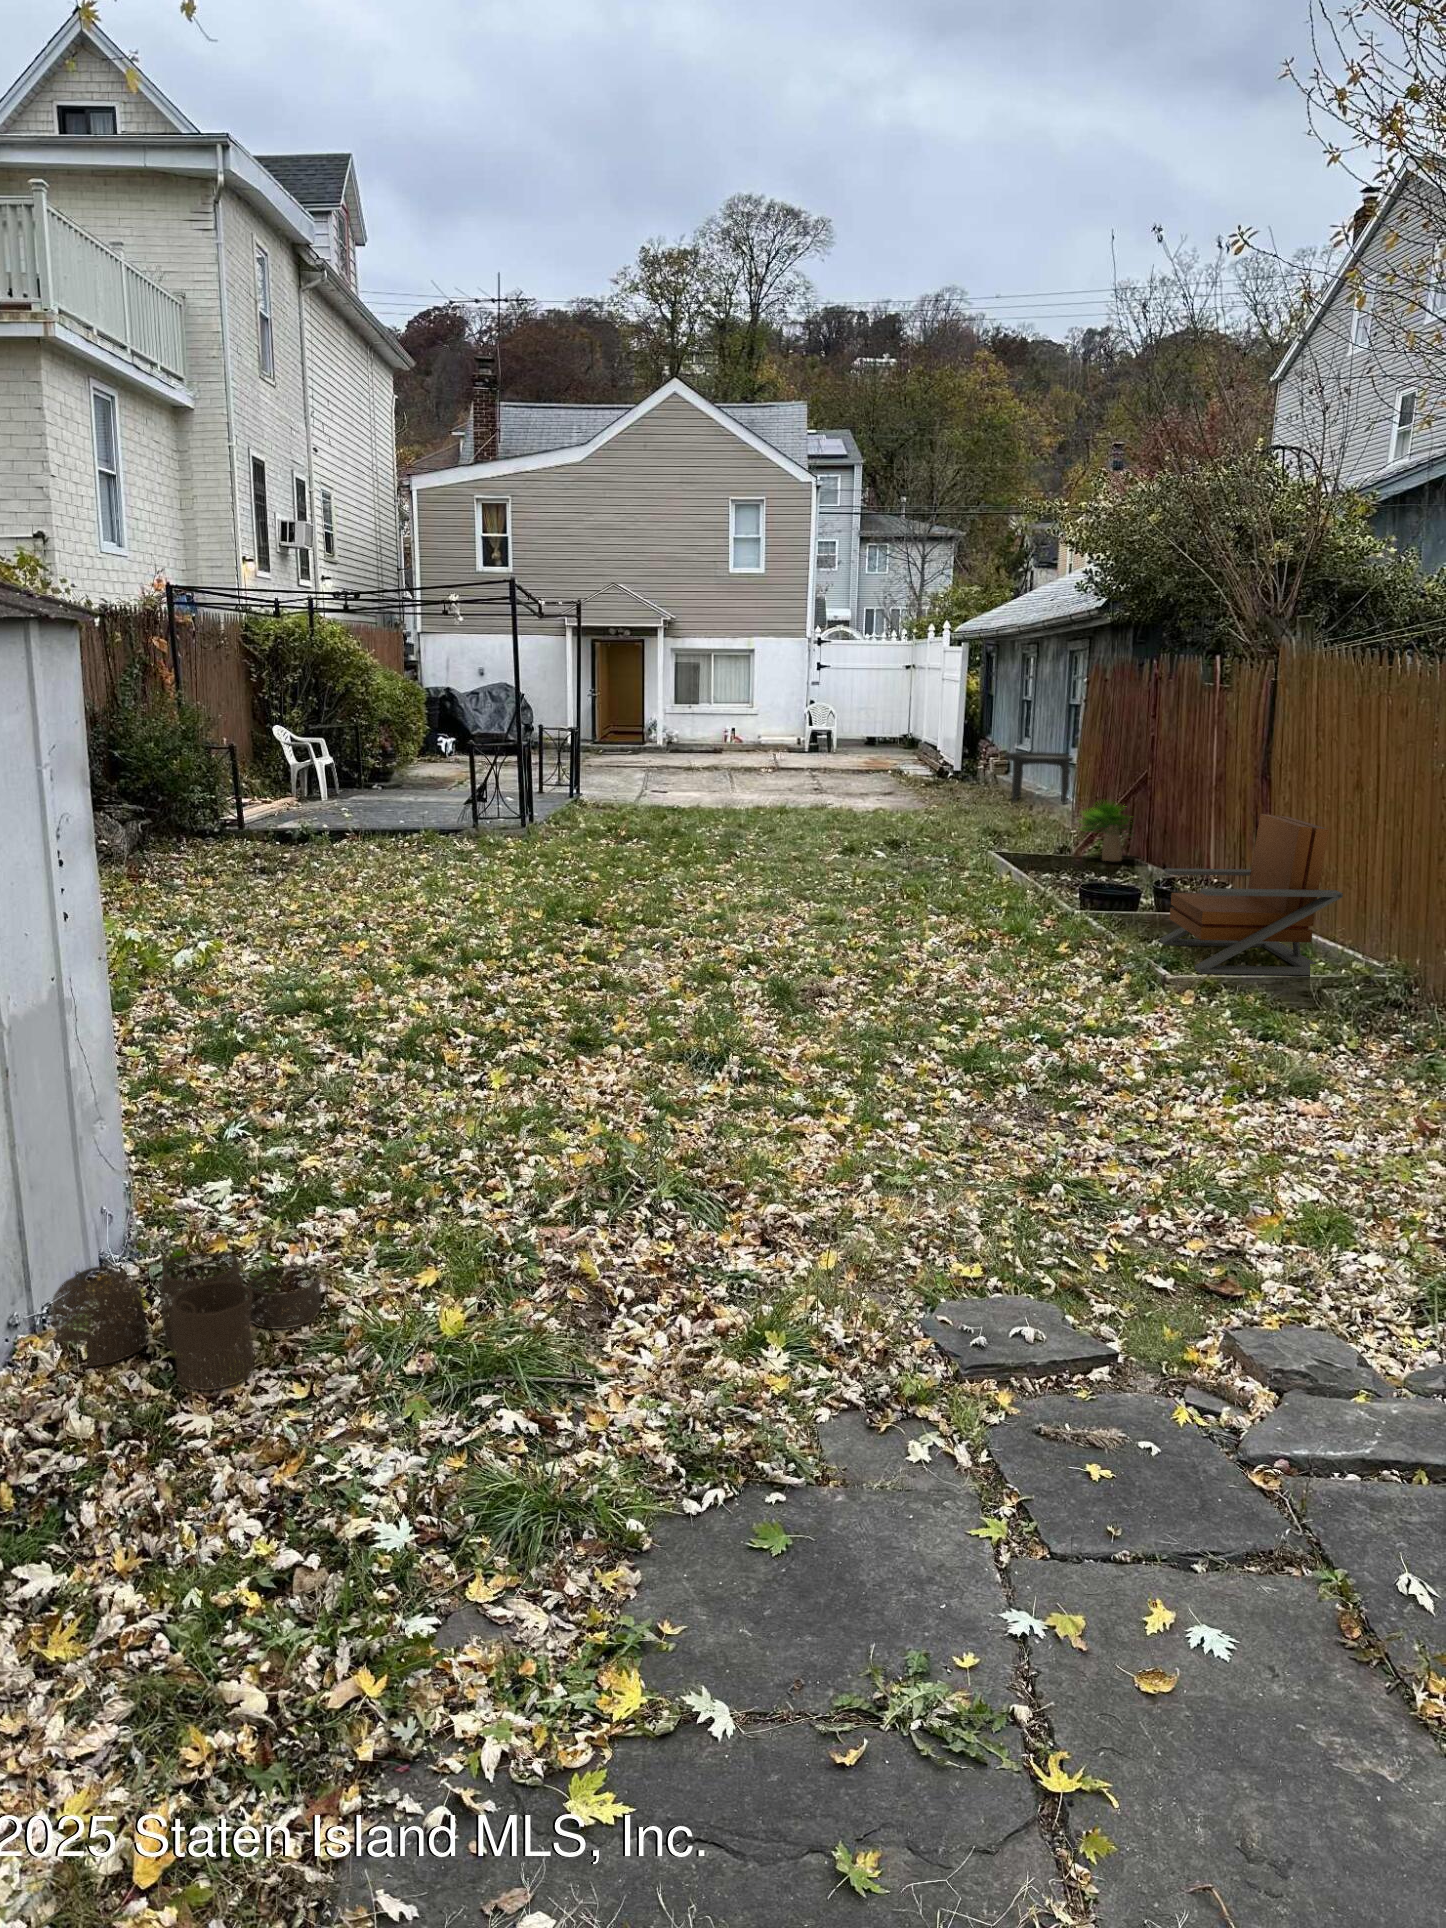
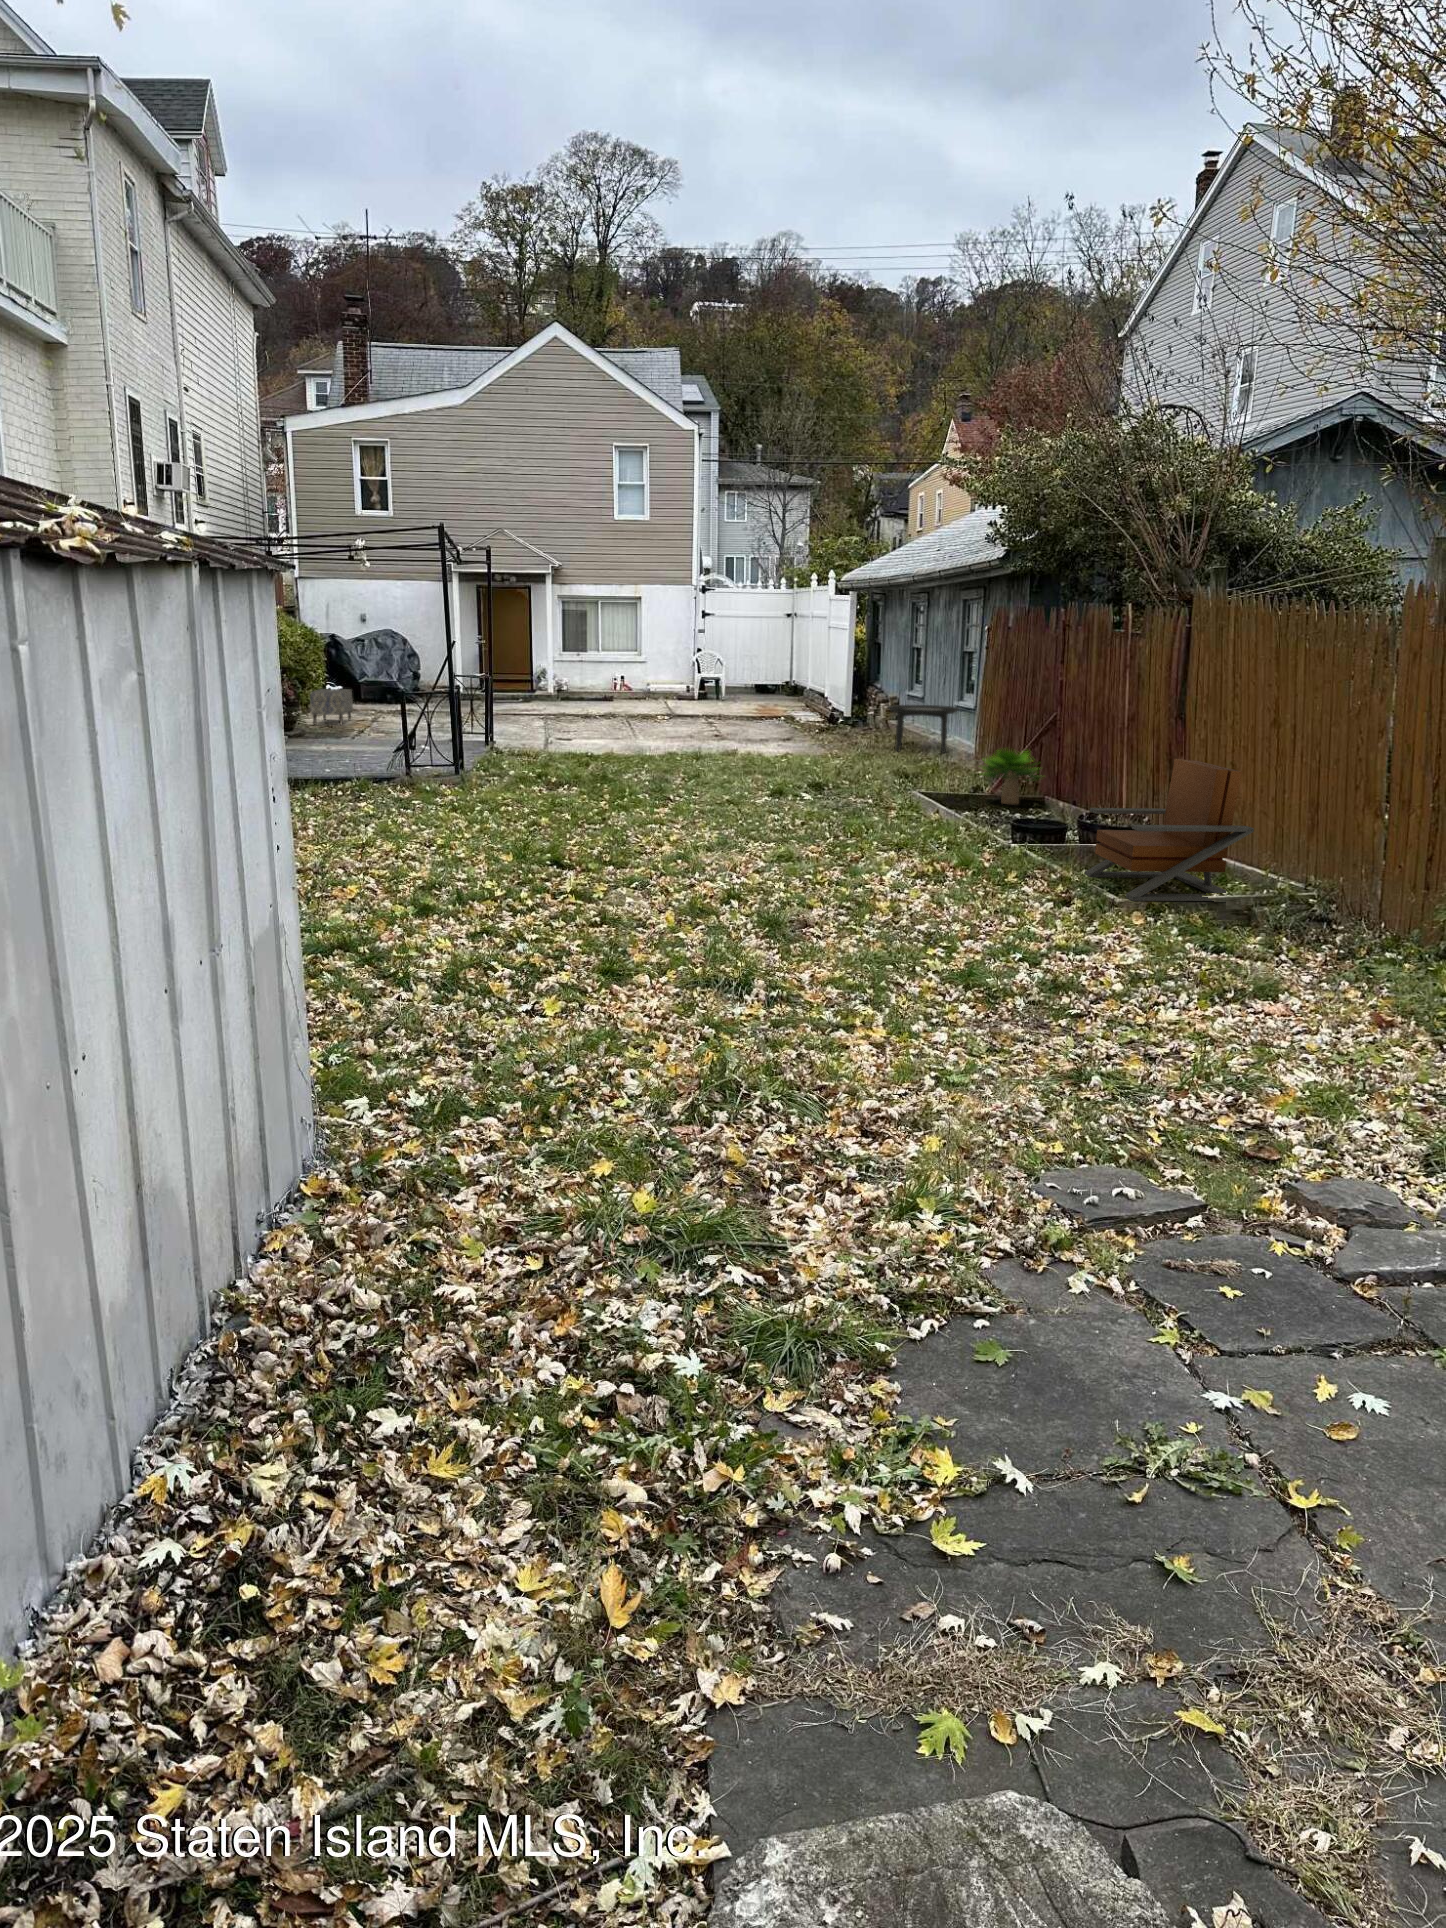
bench: none [414,739,460,776] -> present [310,689,353,724]
woven basket: present [50,1251,321,1391] -> none [287,1147,515,1265]

